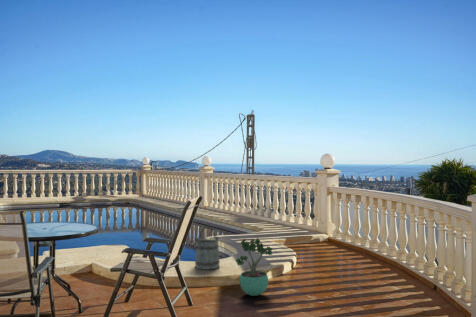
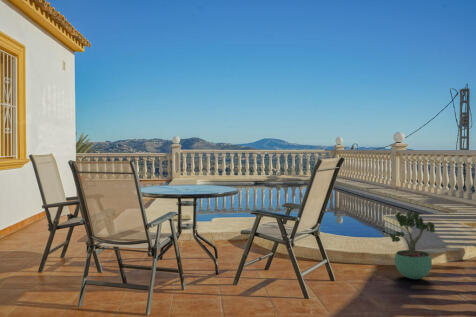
bucket: present [195,227,220,270] -> none [351,199,380,245]

